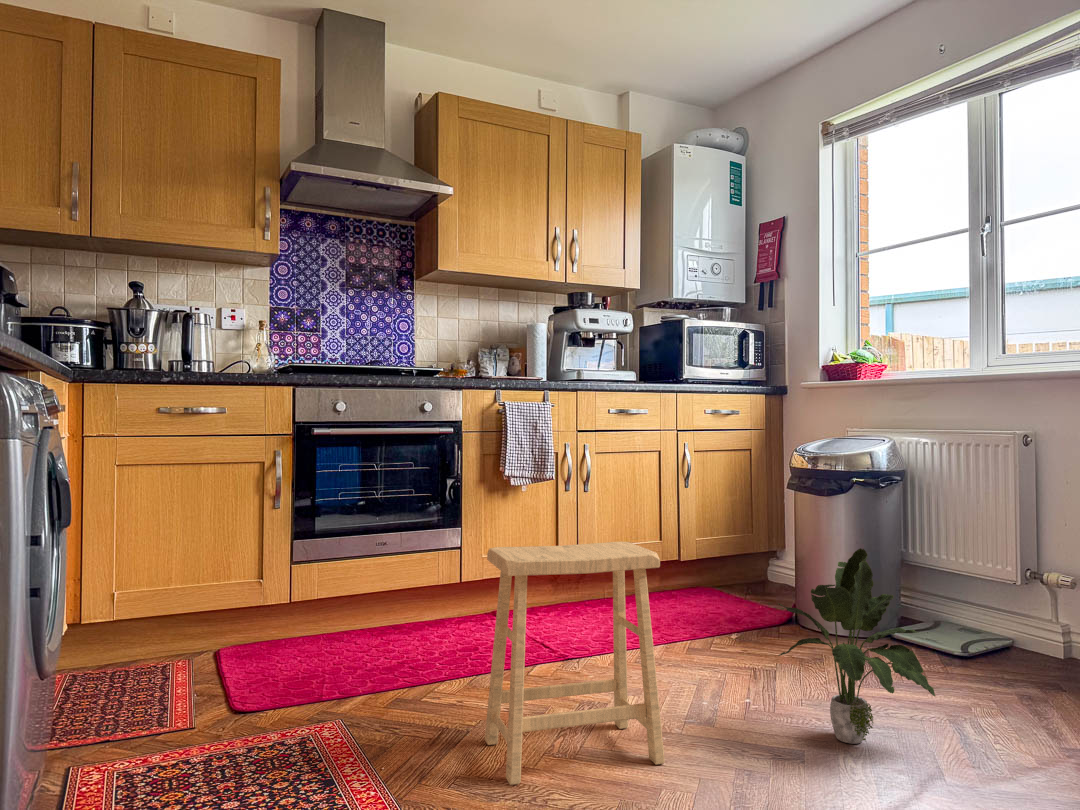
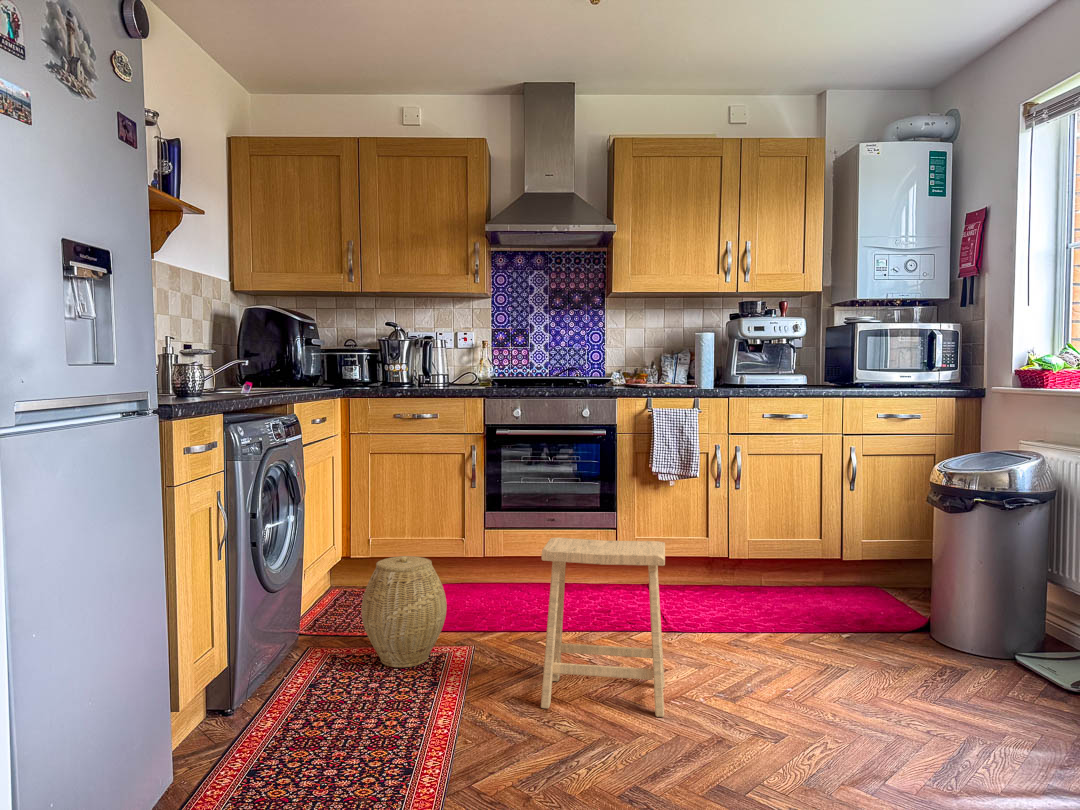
potted plant: present [778,548,935,744] -> none [775,568,912,736]
woven basket: none [183,597,318,770] -> present [361,556,447,667]

